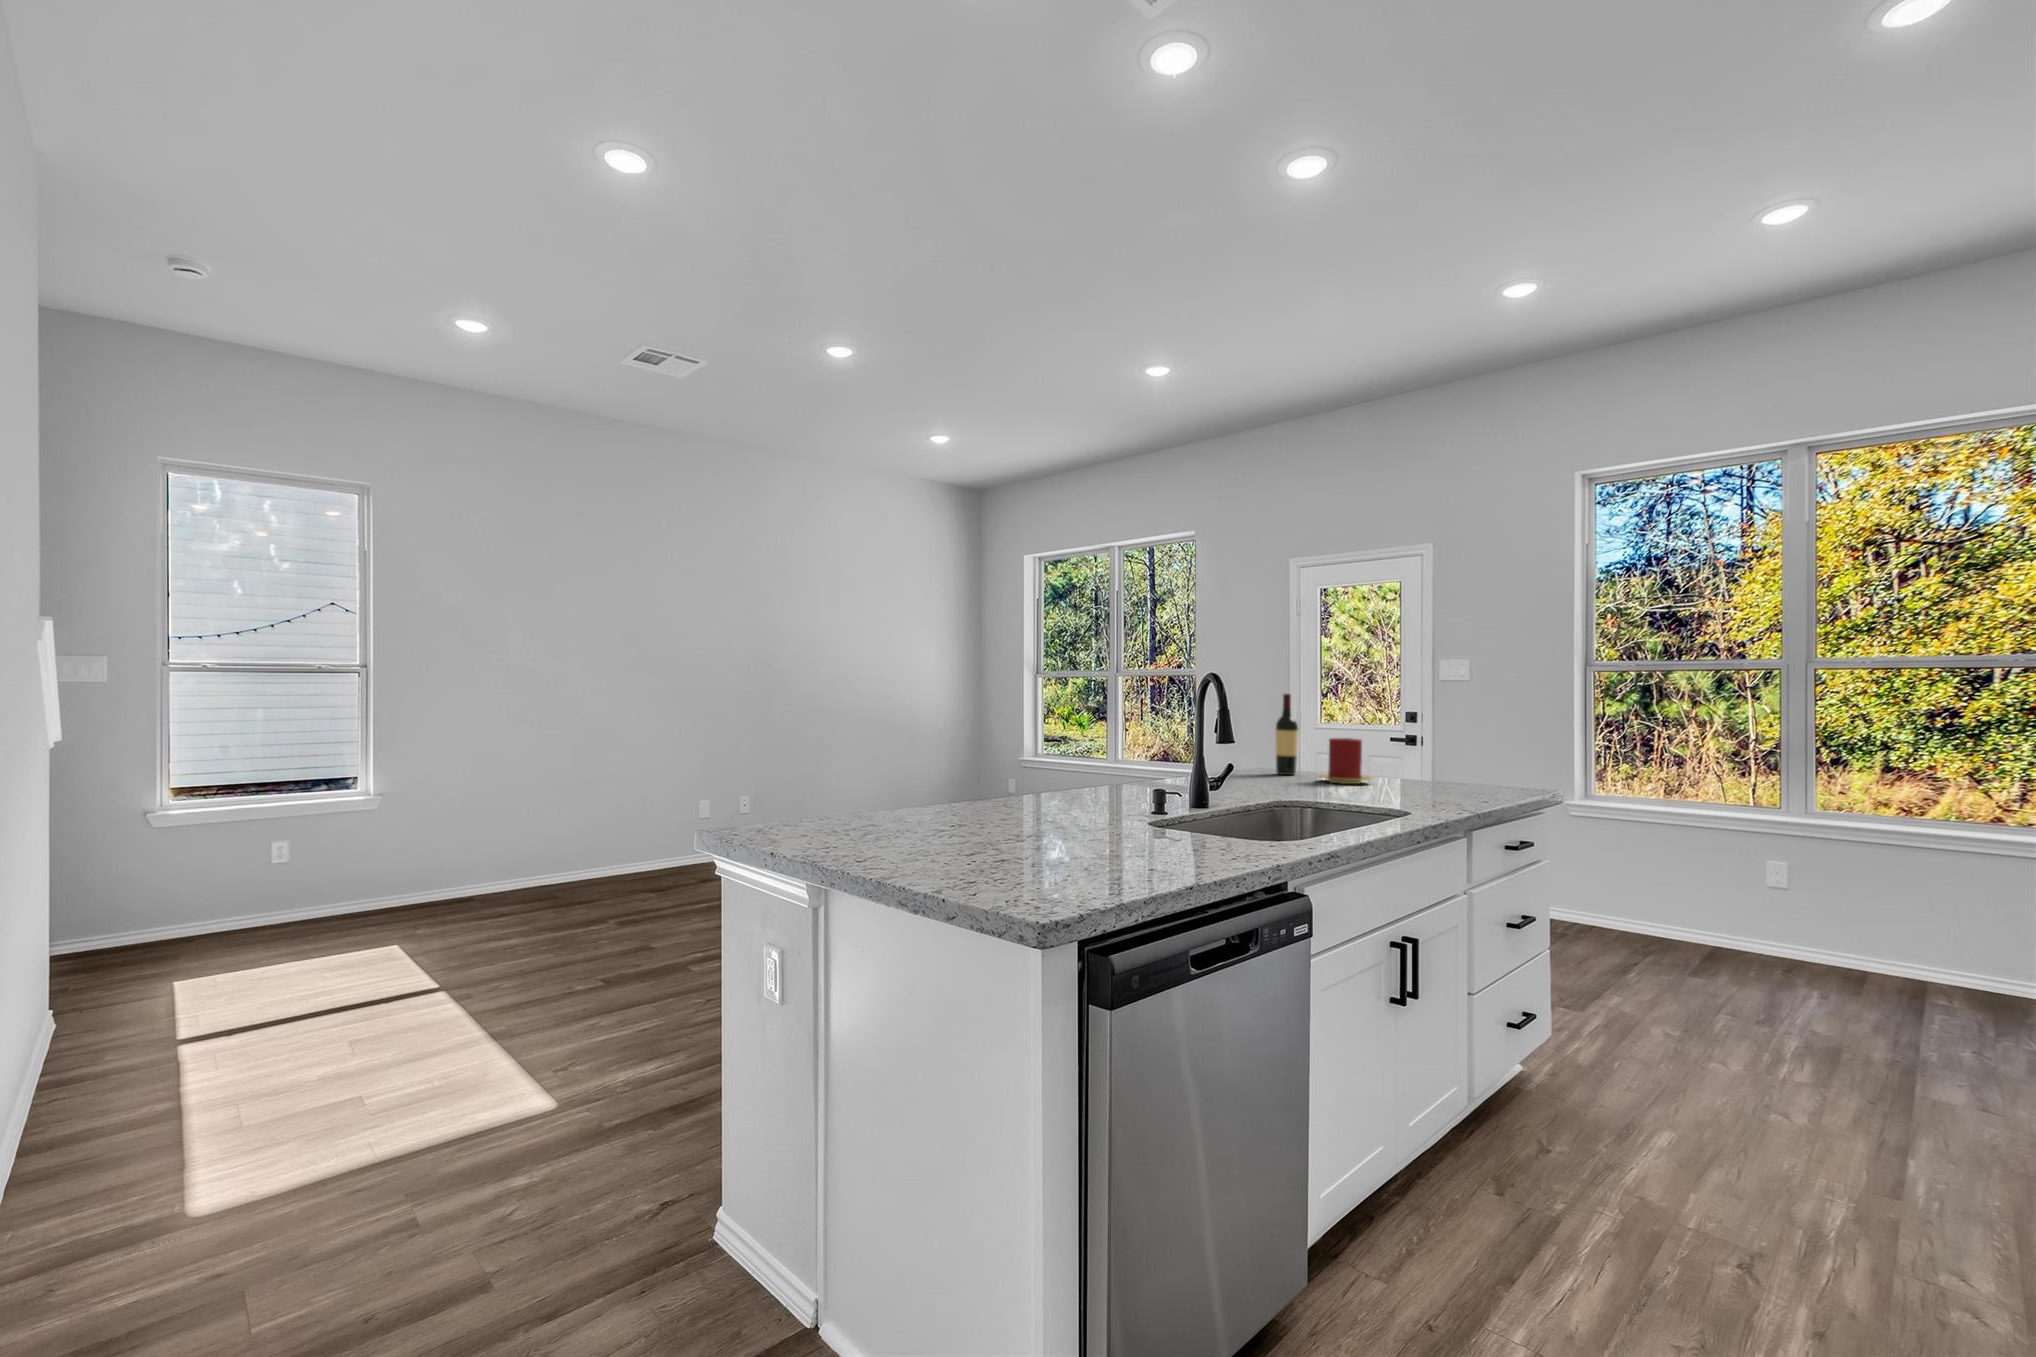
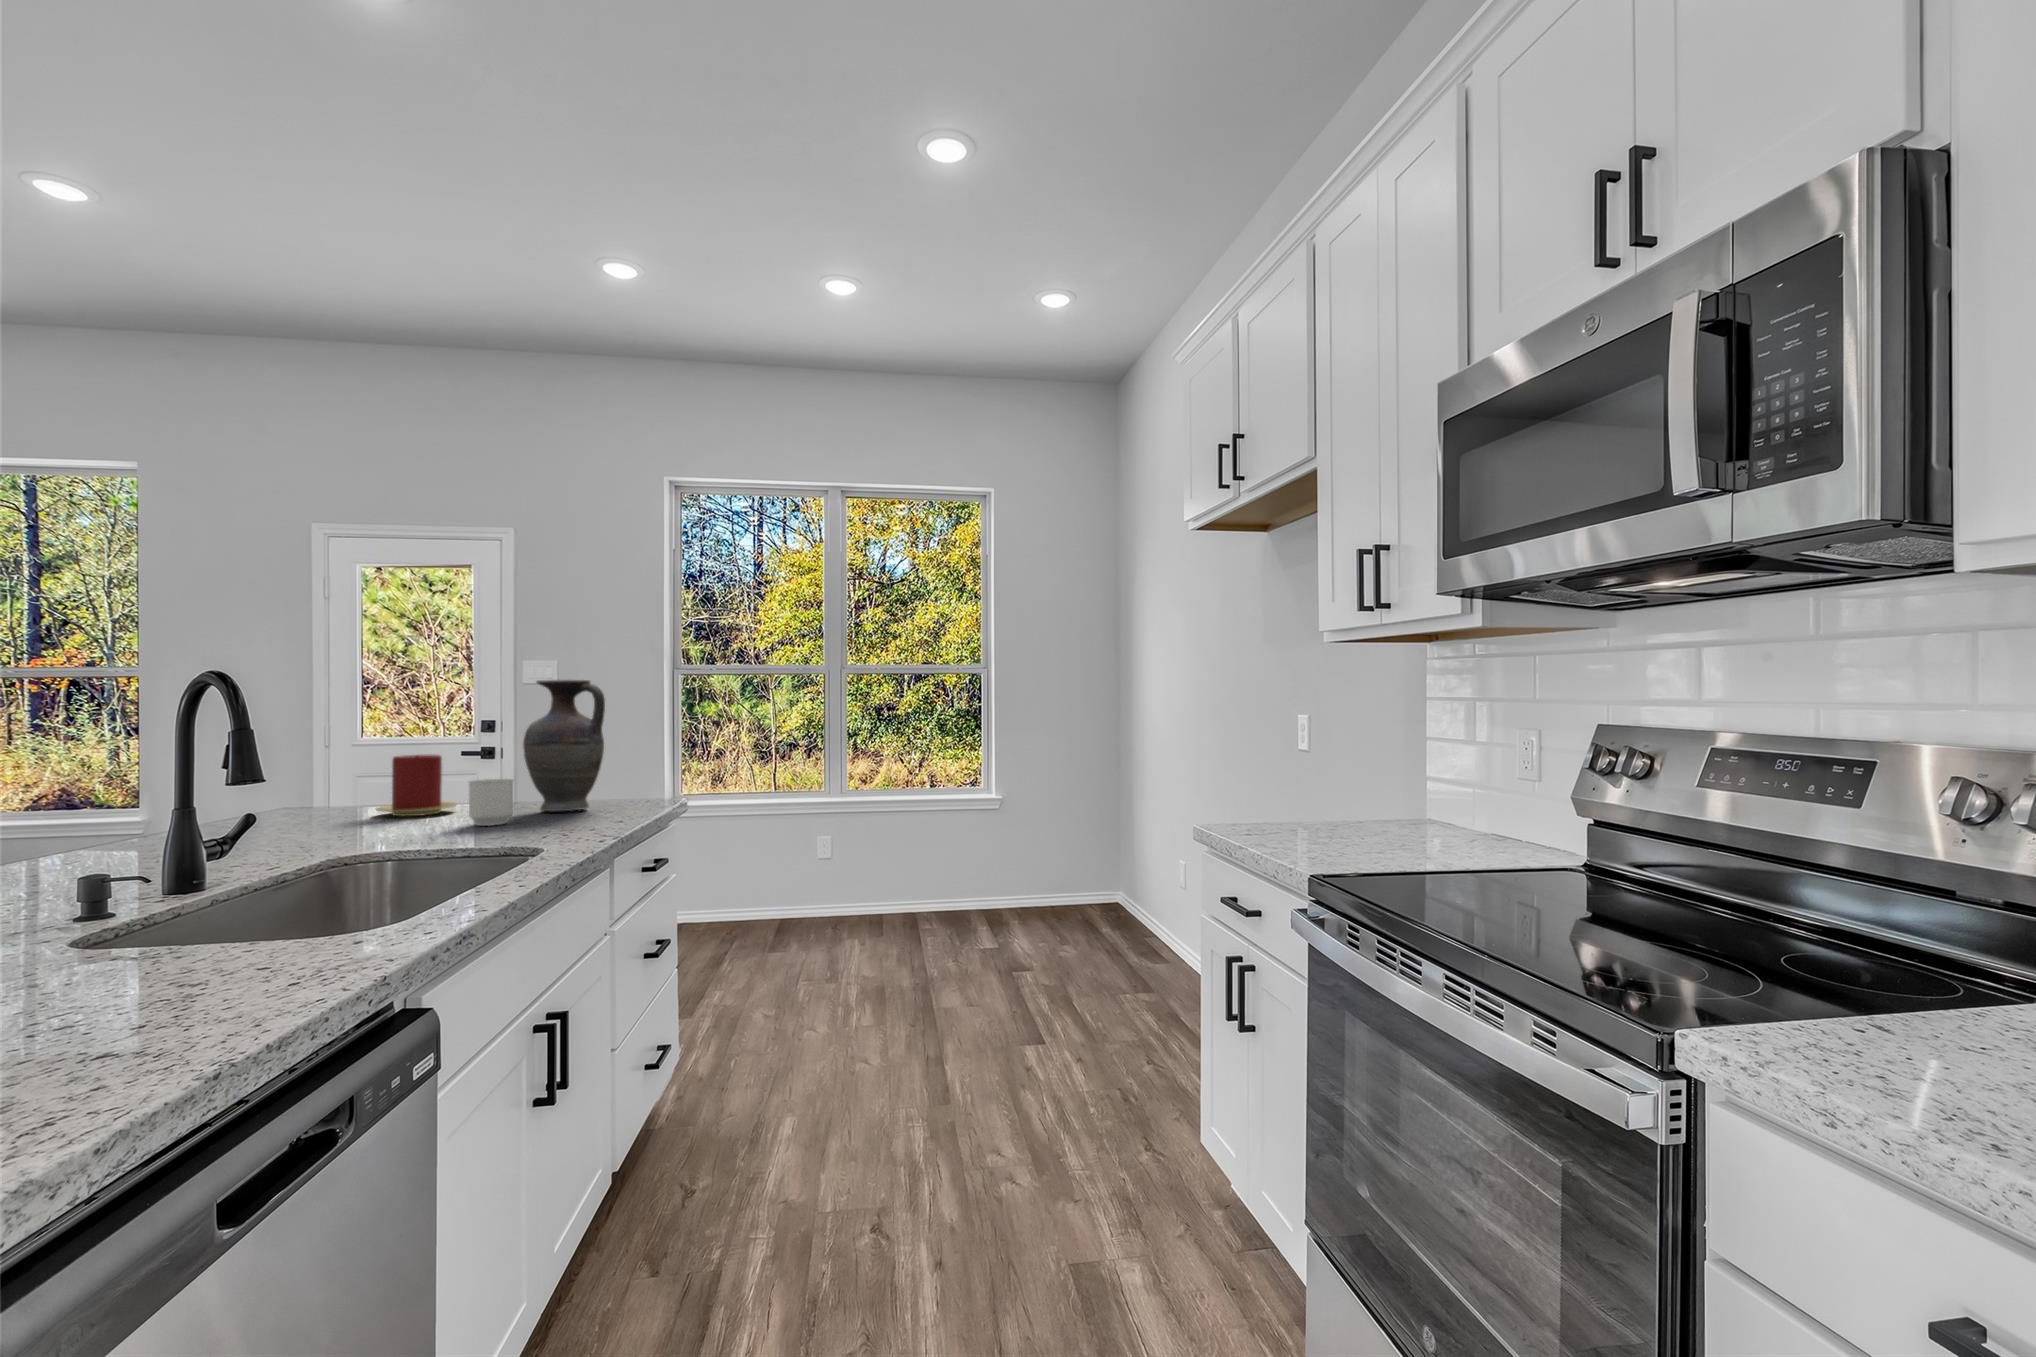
vase: none [1419,684,1485,794] -> present [523,680,605,811]
wine bottle: present [1276,694,1298,775] -> none [300,699,338,814]
mug: none [1373,761,1407,797] -> present [469,779,513,826]

